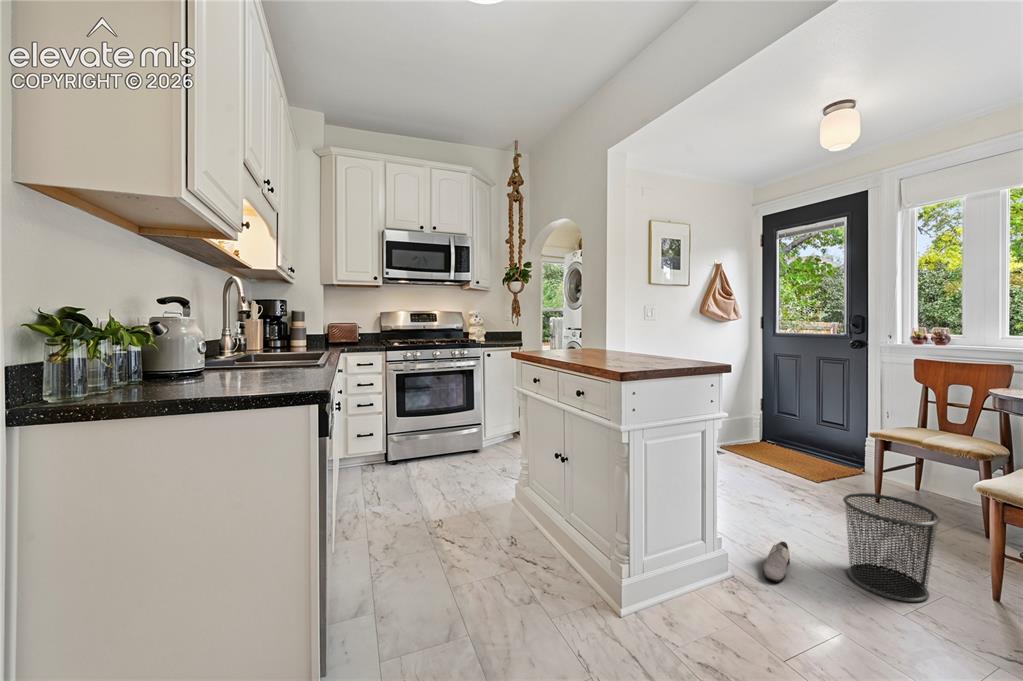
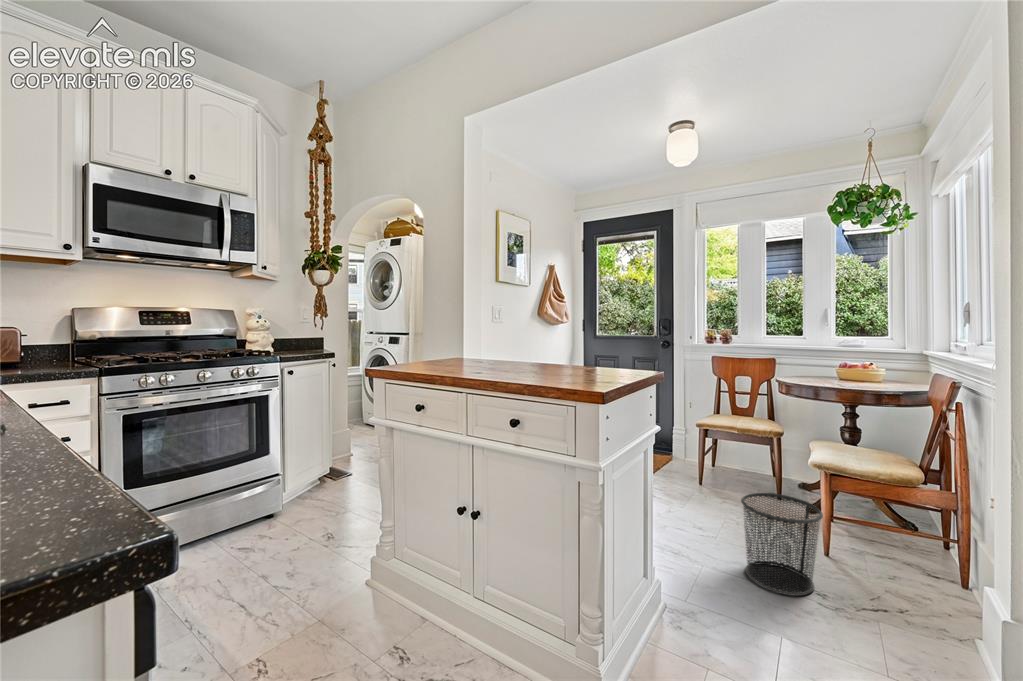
shoe: present [763,541,790,582] -> none [690,560,716,613]

